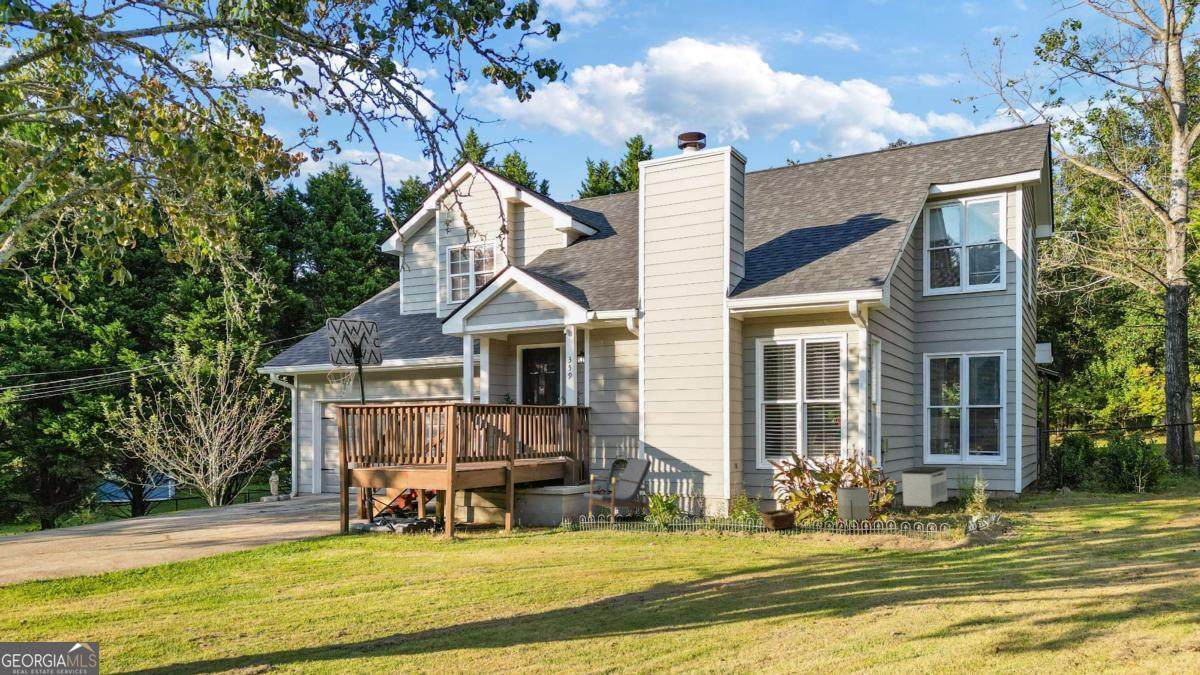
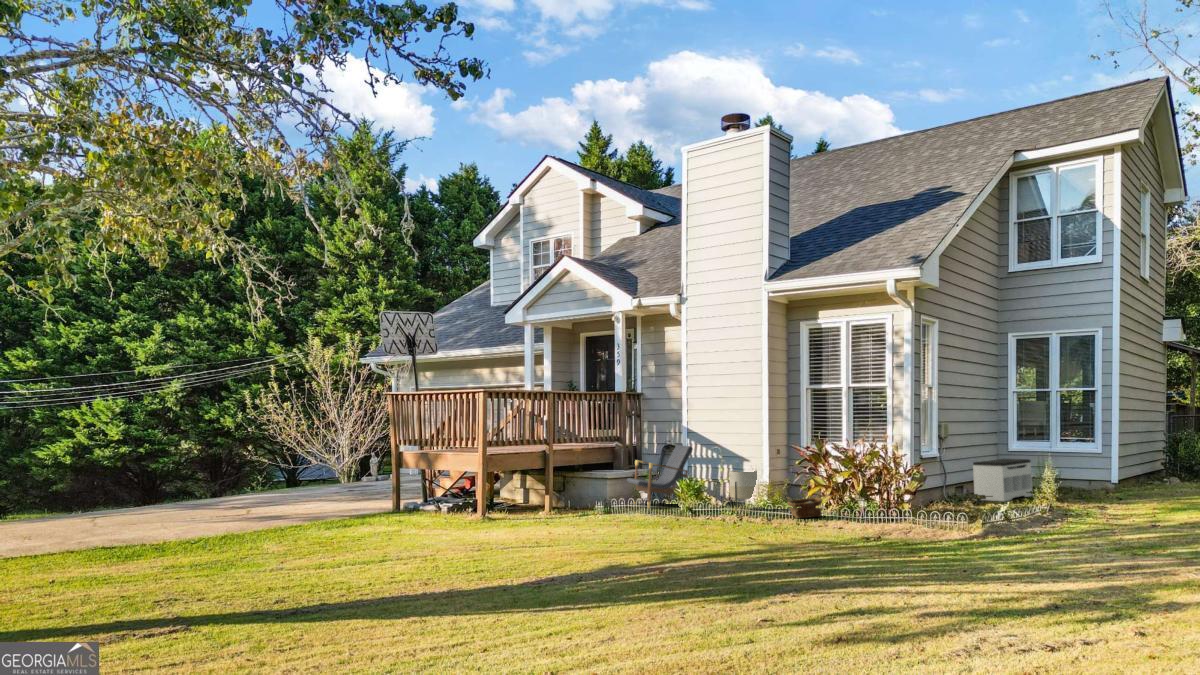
planter: present [837,487,870,531] -> present [730,470,760,510]

